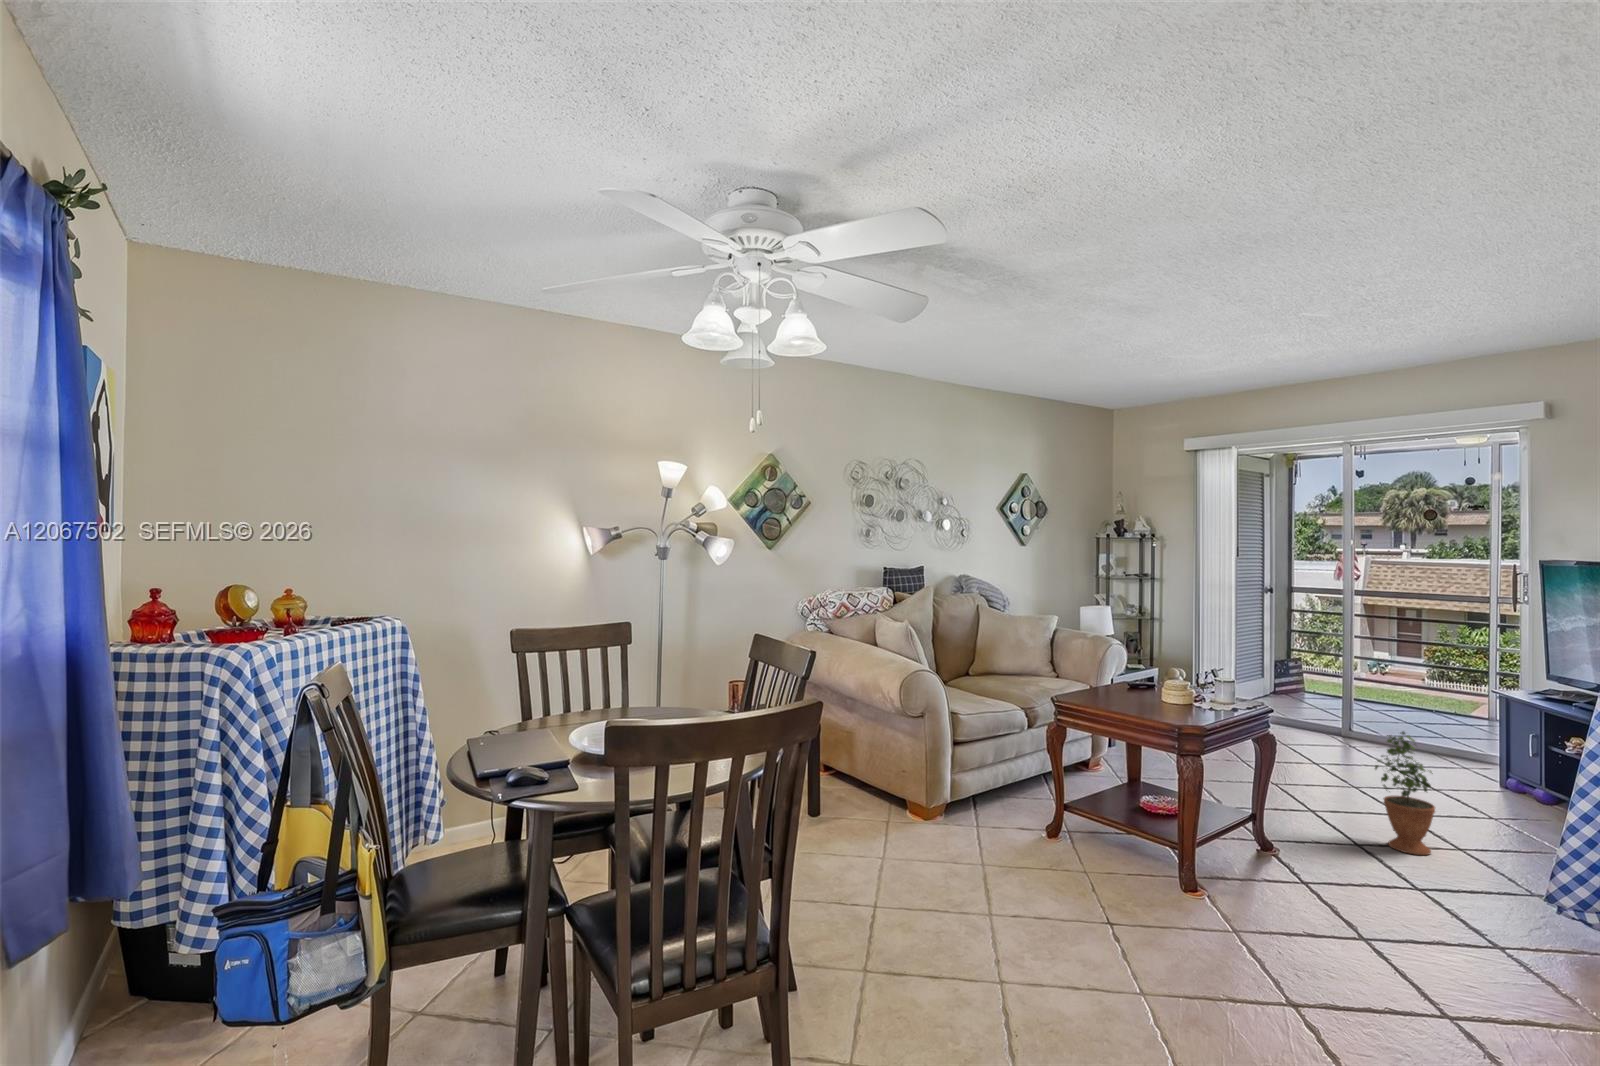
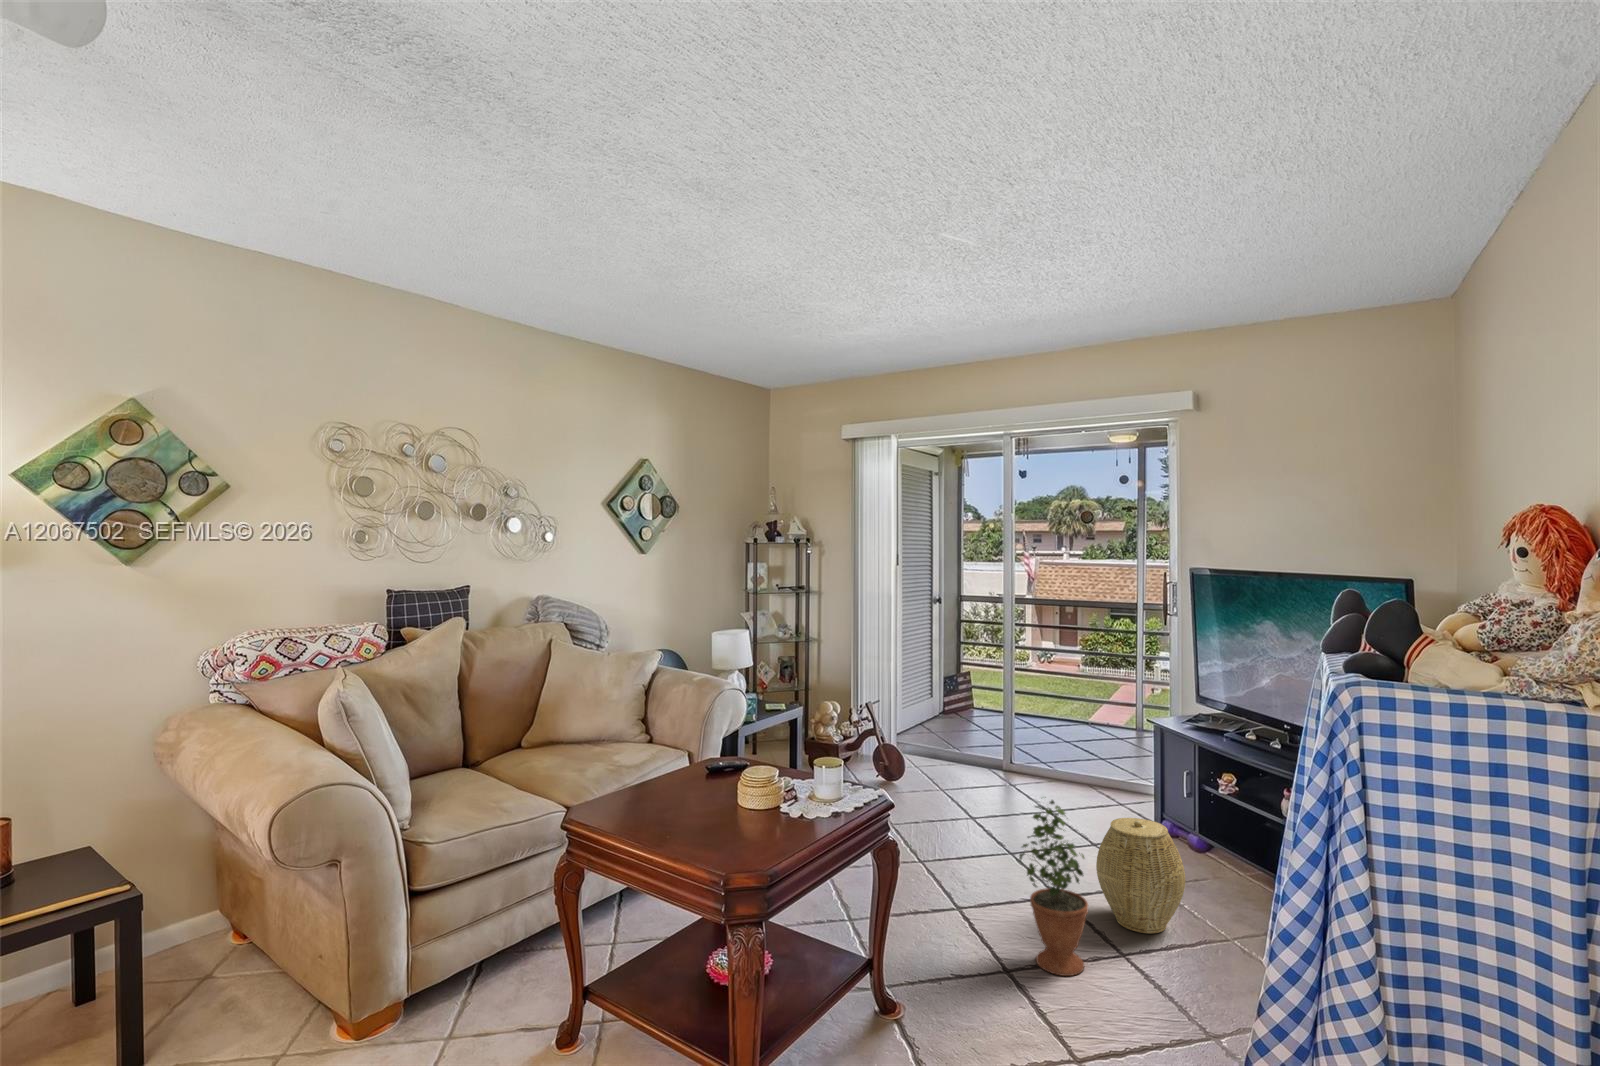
woven basket: none [1442,757,1527,844] -> present [1096,818,1186,934]

